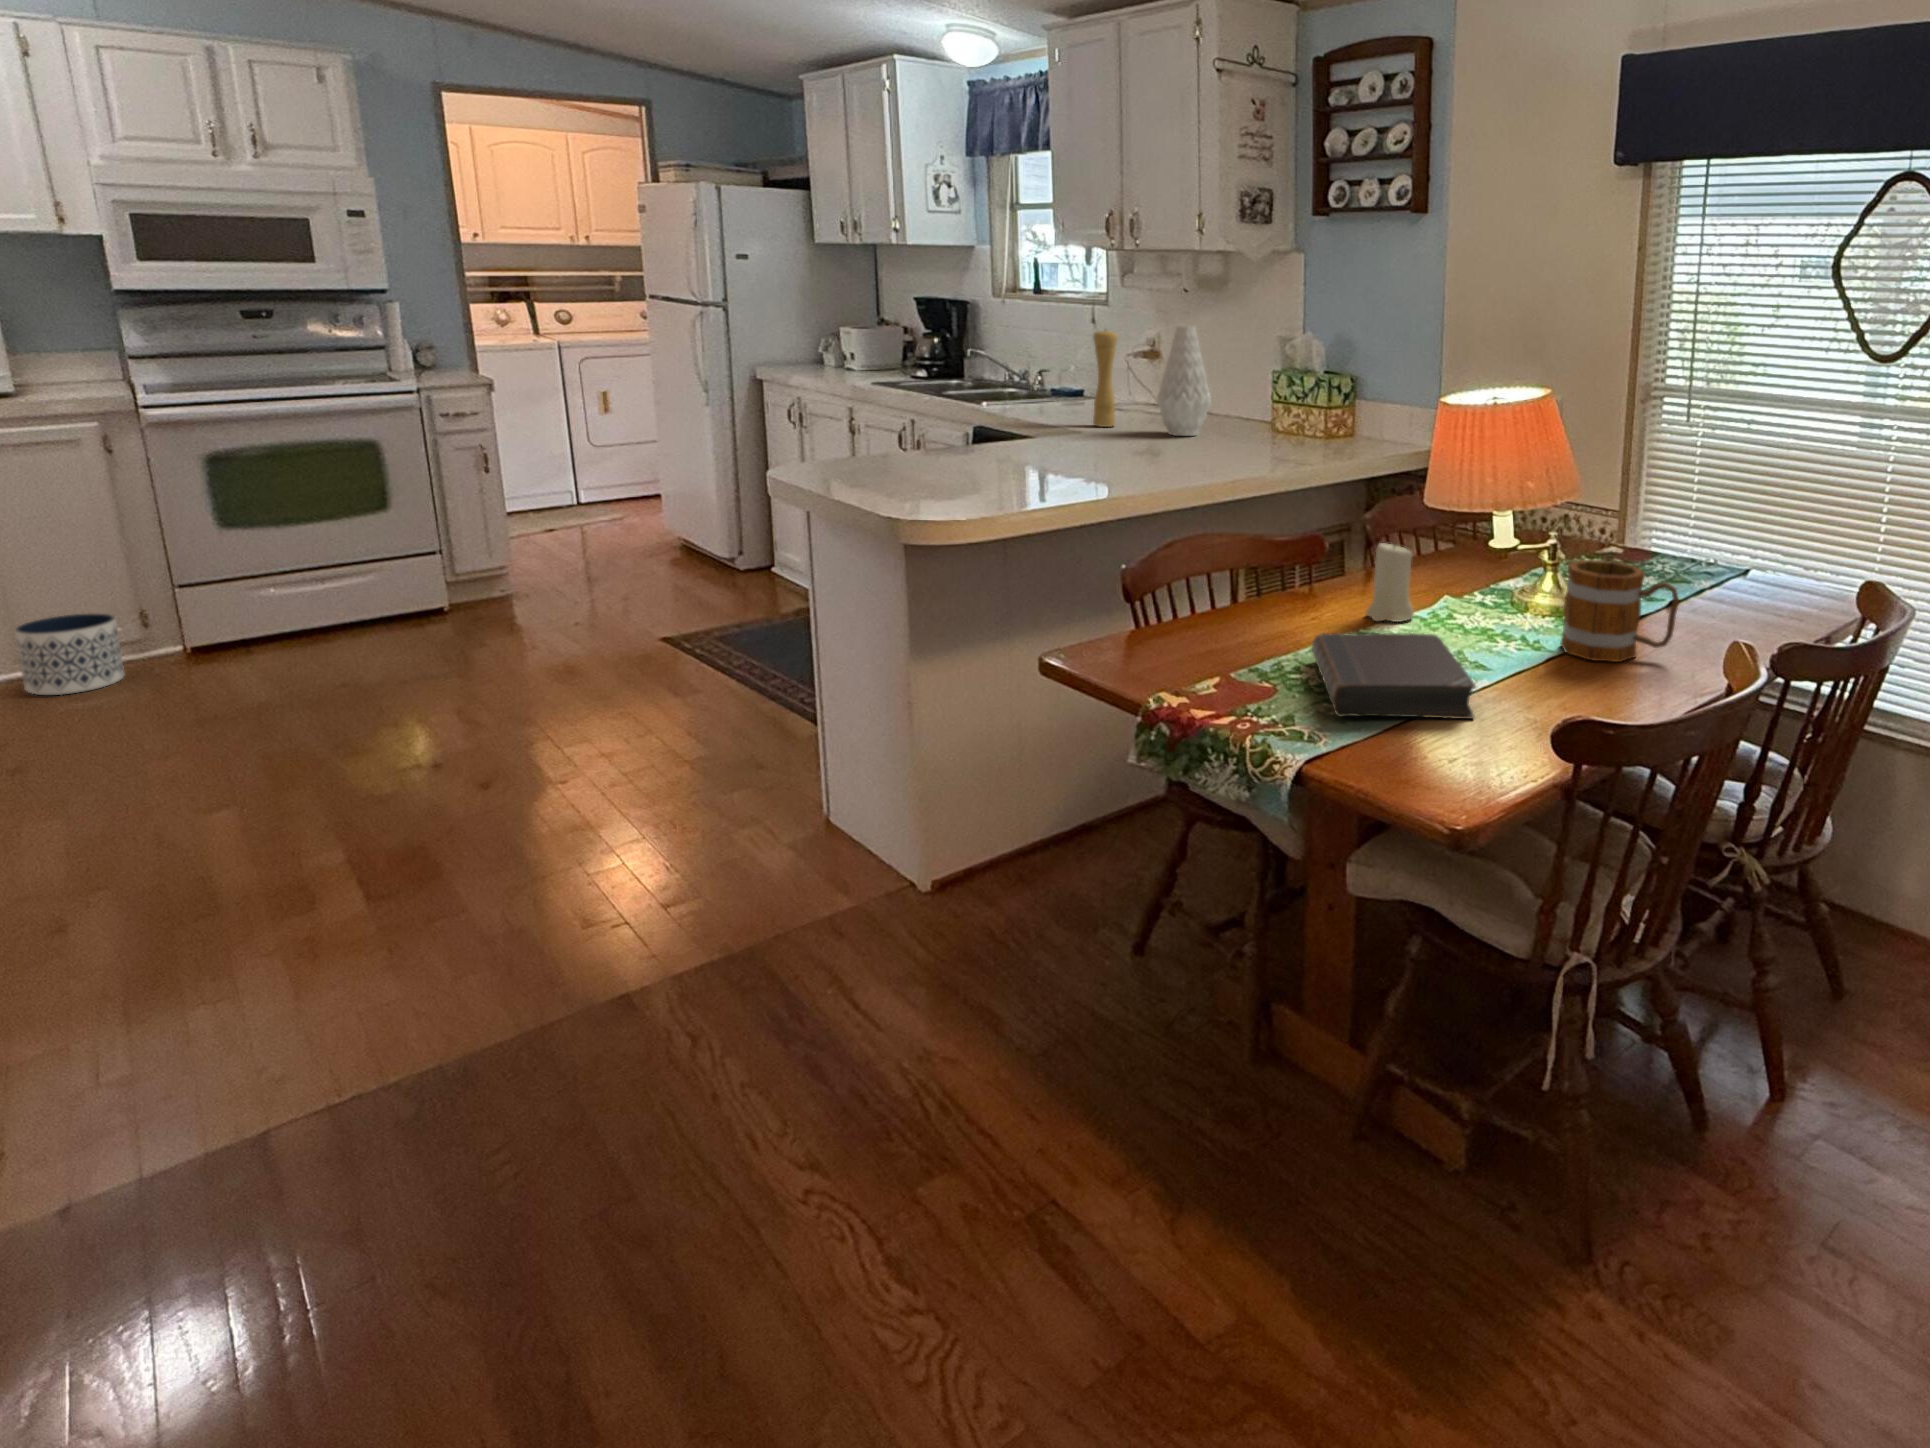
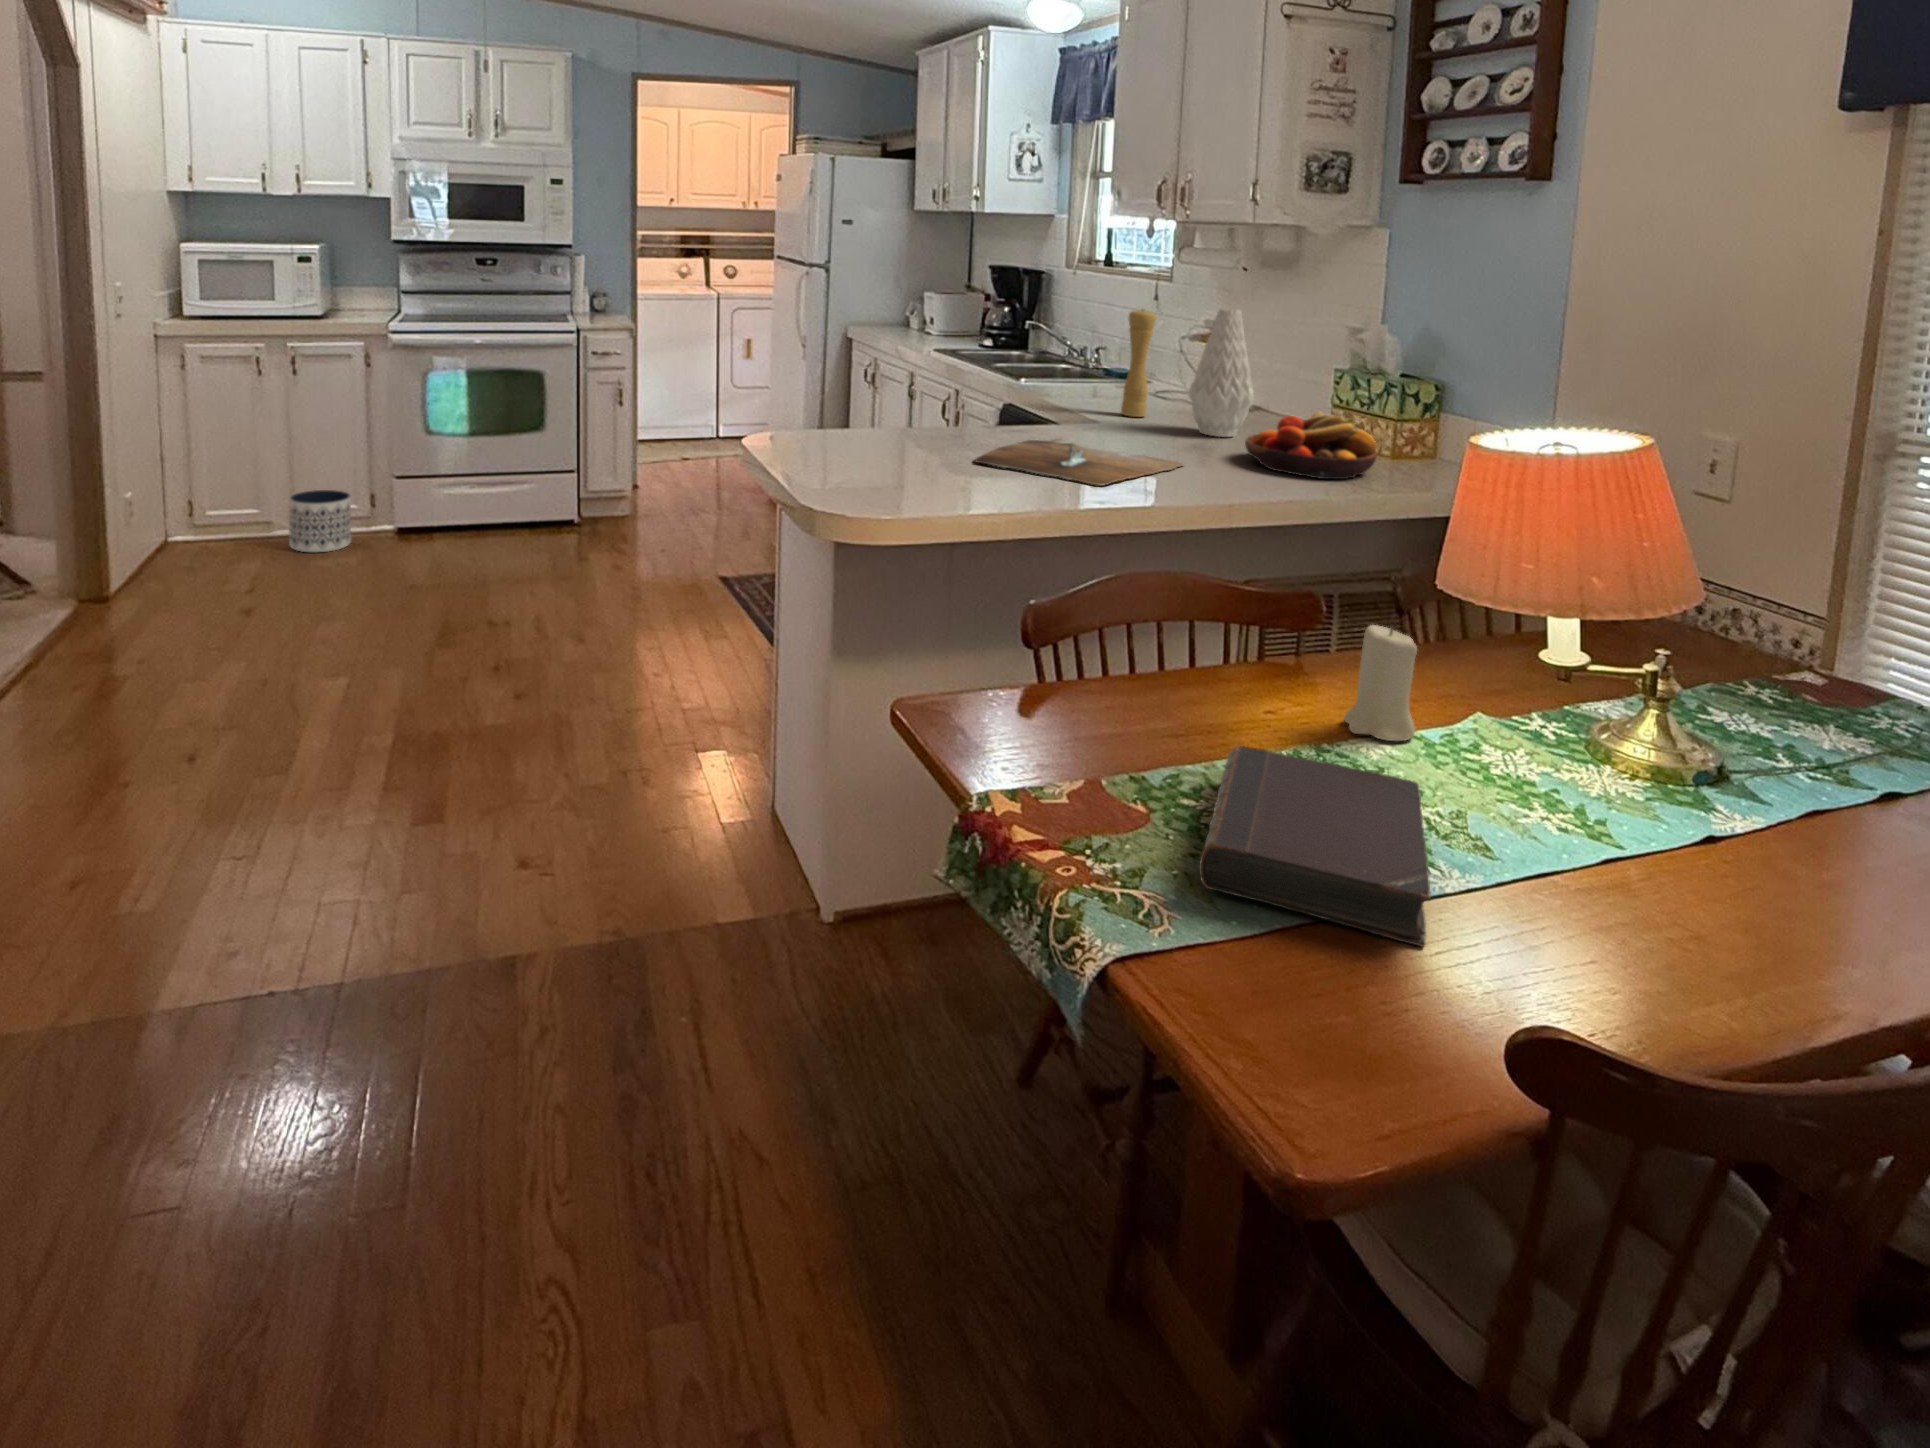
fruit bowl: none [1218,407,1320,458] -> present [1245,412,1377,479]
cutting board: none [1005,448,1178,479] -> present [975,439,1183,486]
mug: present [1560,560,1679,662] -> none [1640,710,1868,896]

